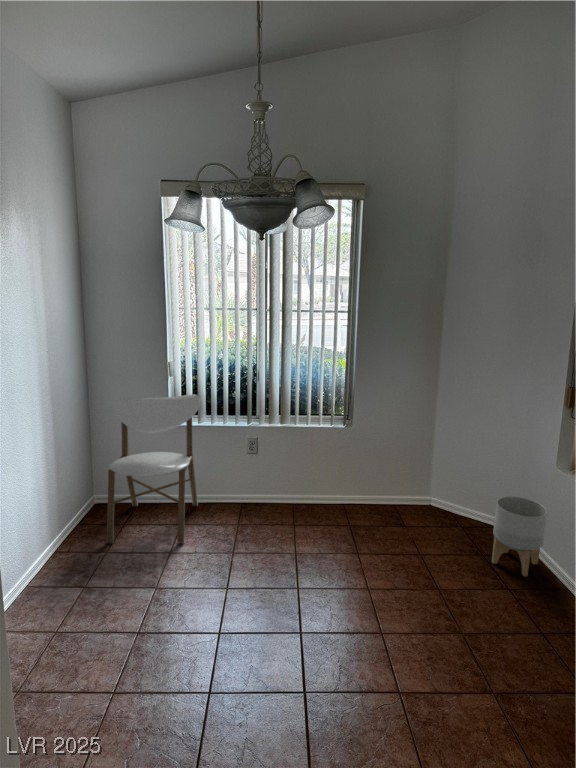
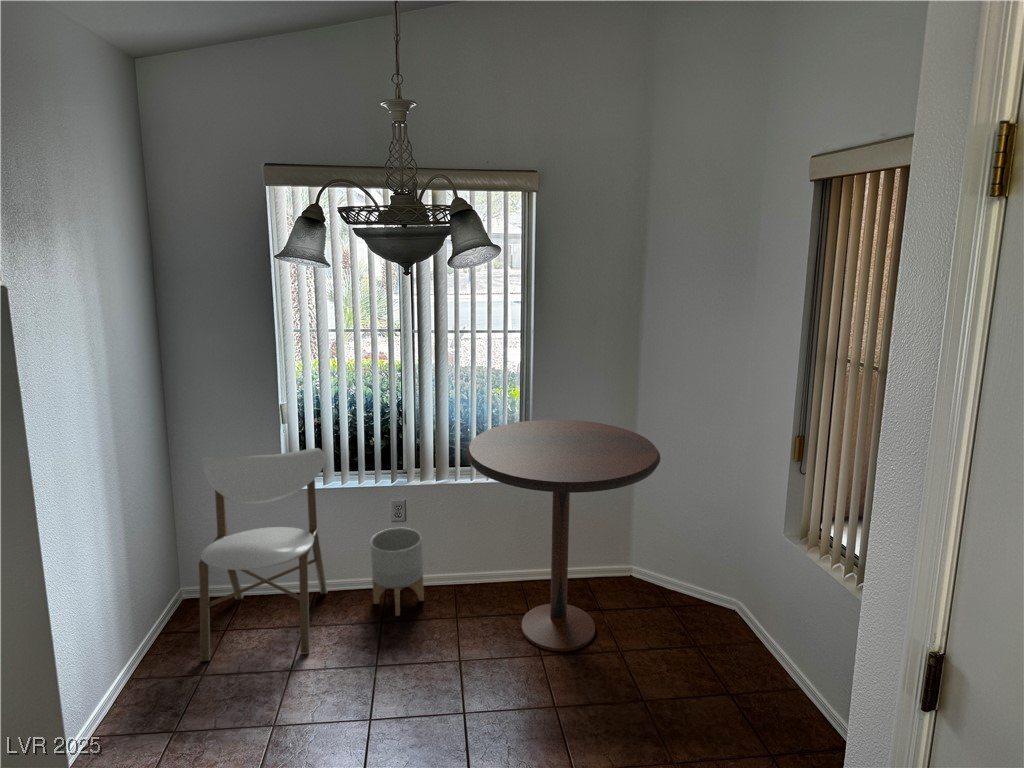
pedestal table: none [305,381,456,554] -> present [466,420,660,651]
planter: present [492,496,547,576] -> present [370,528,424,616]

